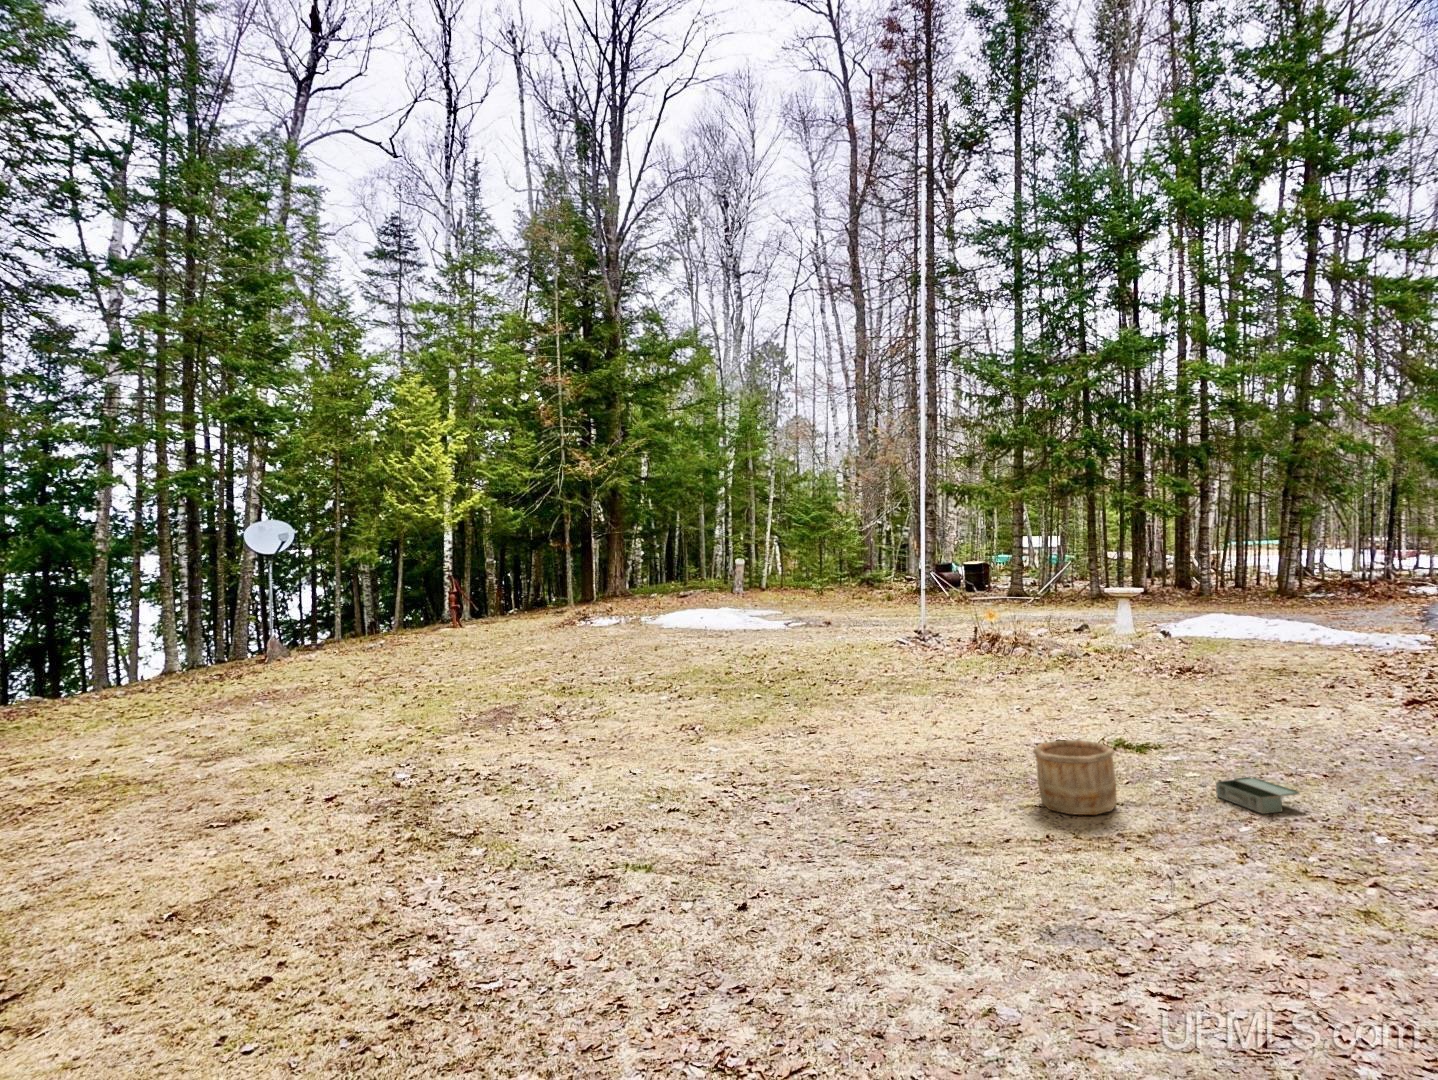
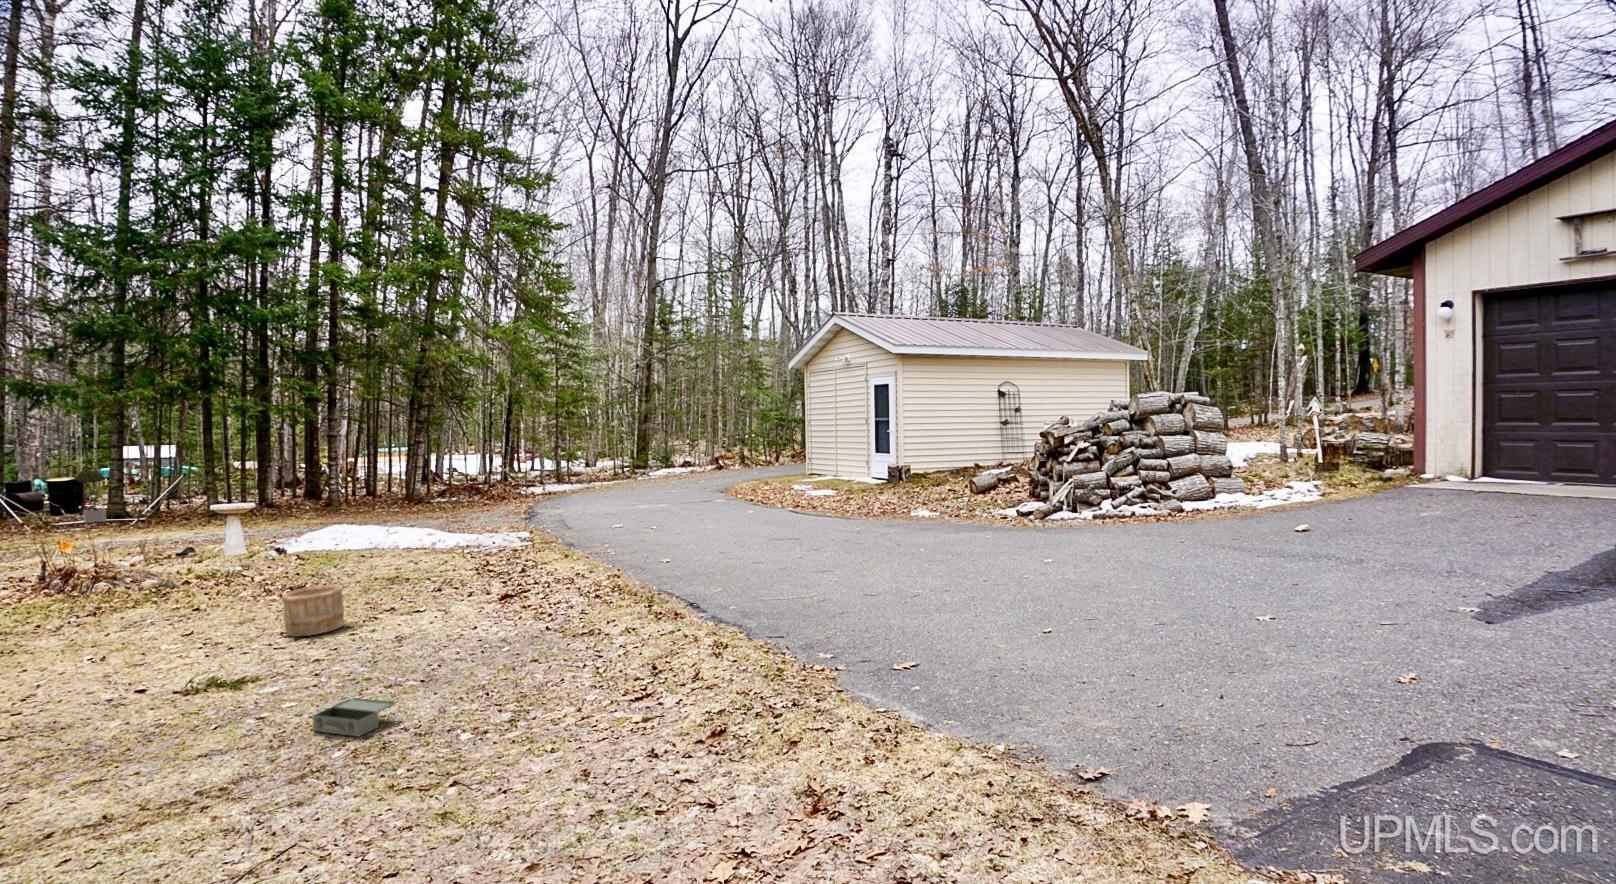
potted tree: none [1006,558,1027,601] -> present [76,469,107,523]
wooden bucket: present [1033,740,1117,815] -> present [281,585,344,637]

